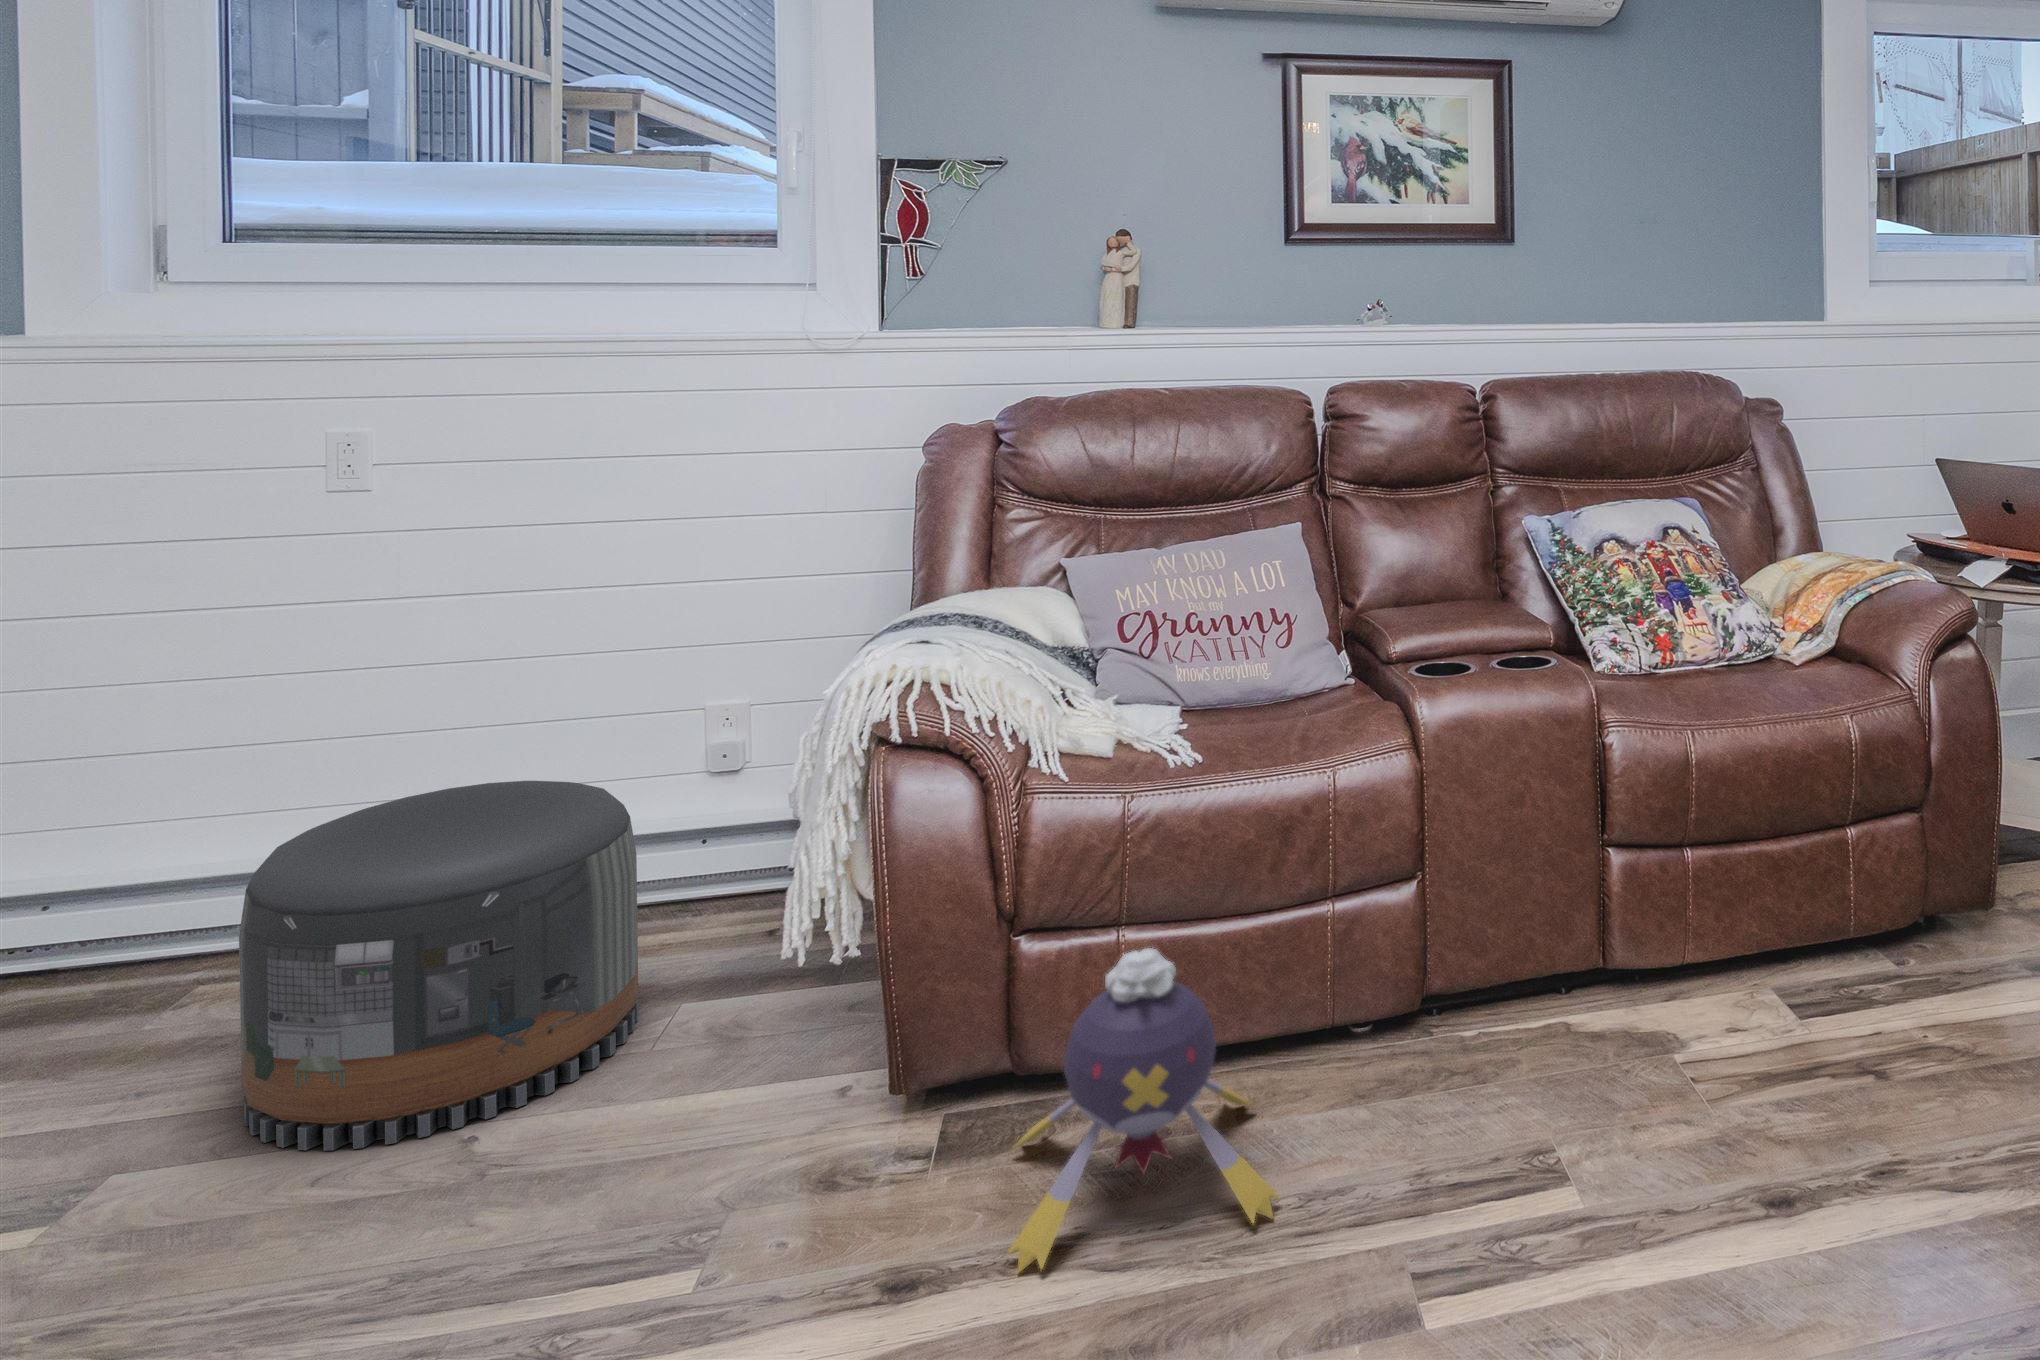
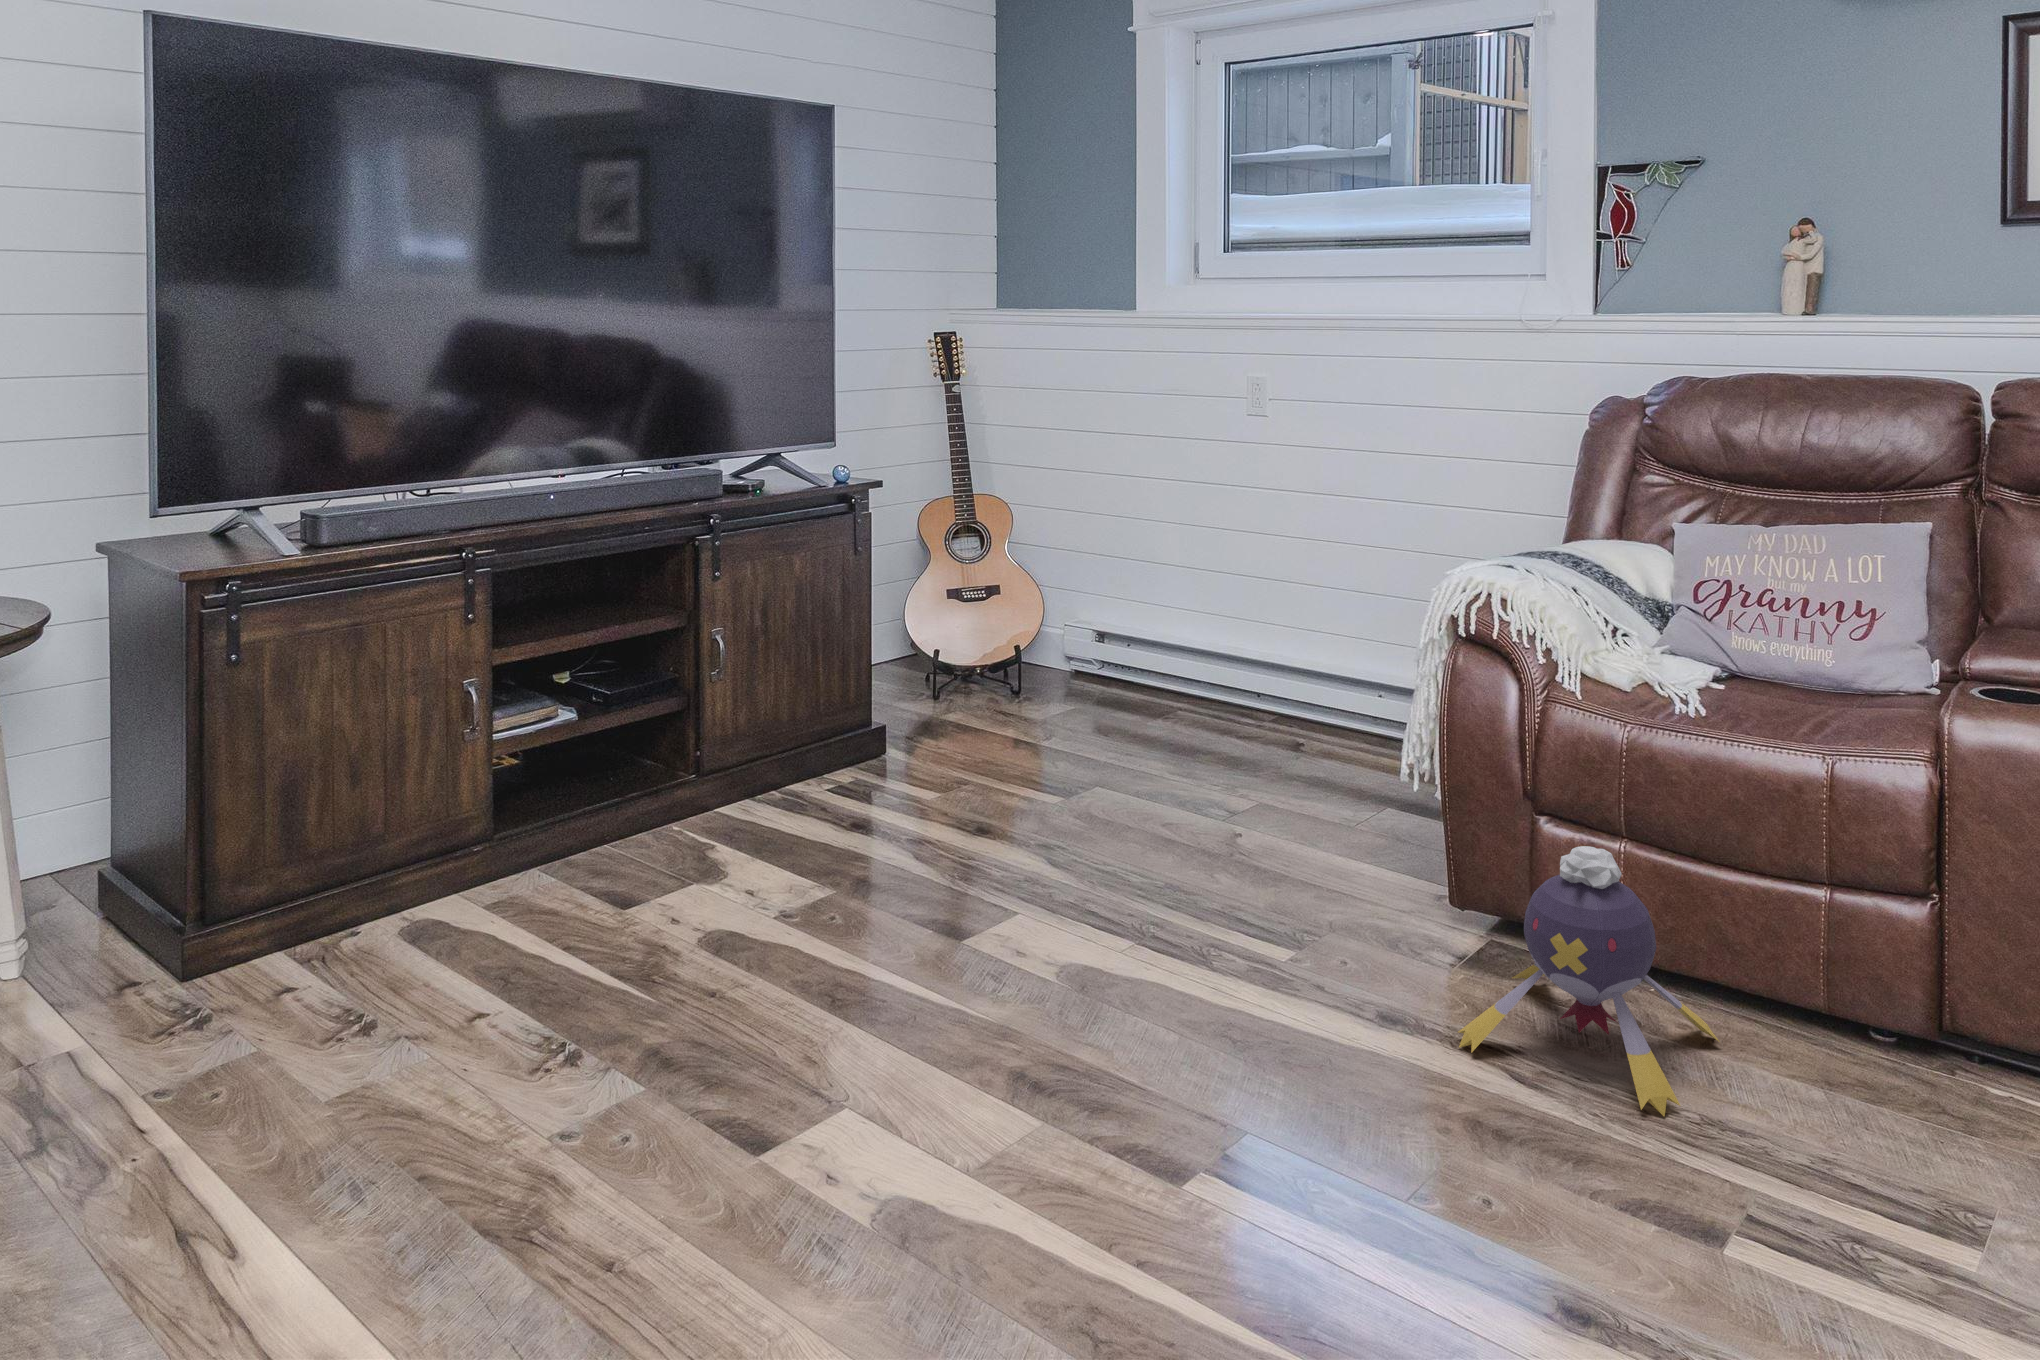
pouf: present [239,781,638,1150] -> none [1158,618,1366,829]

